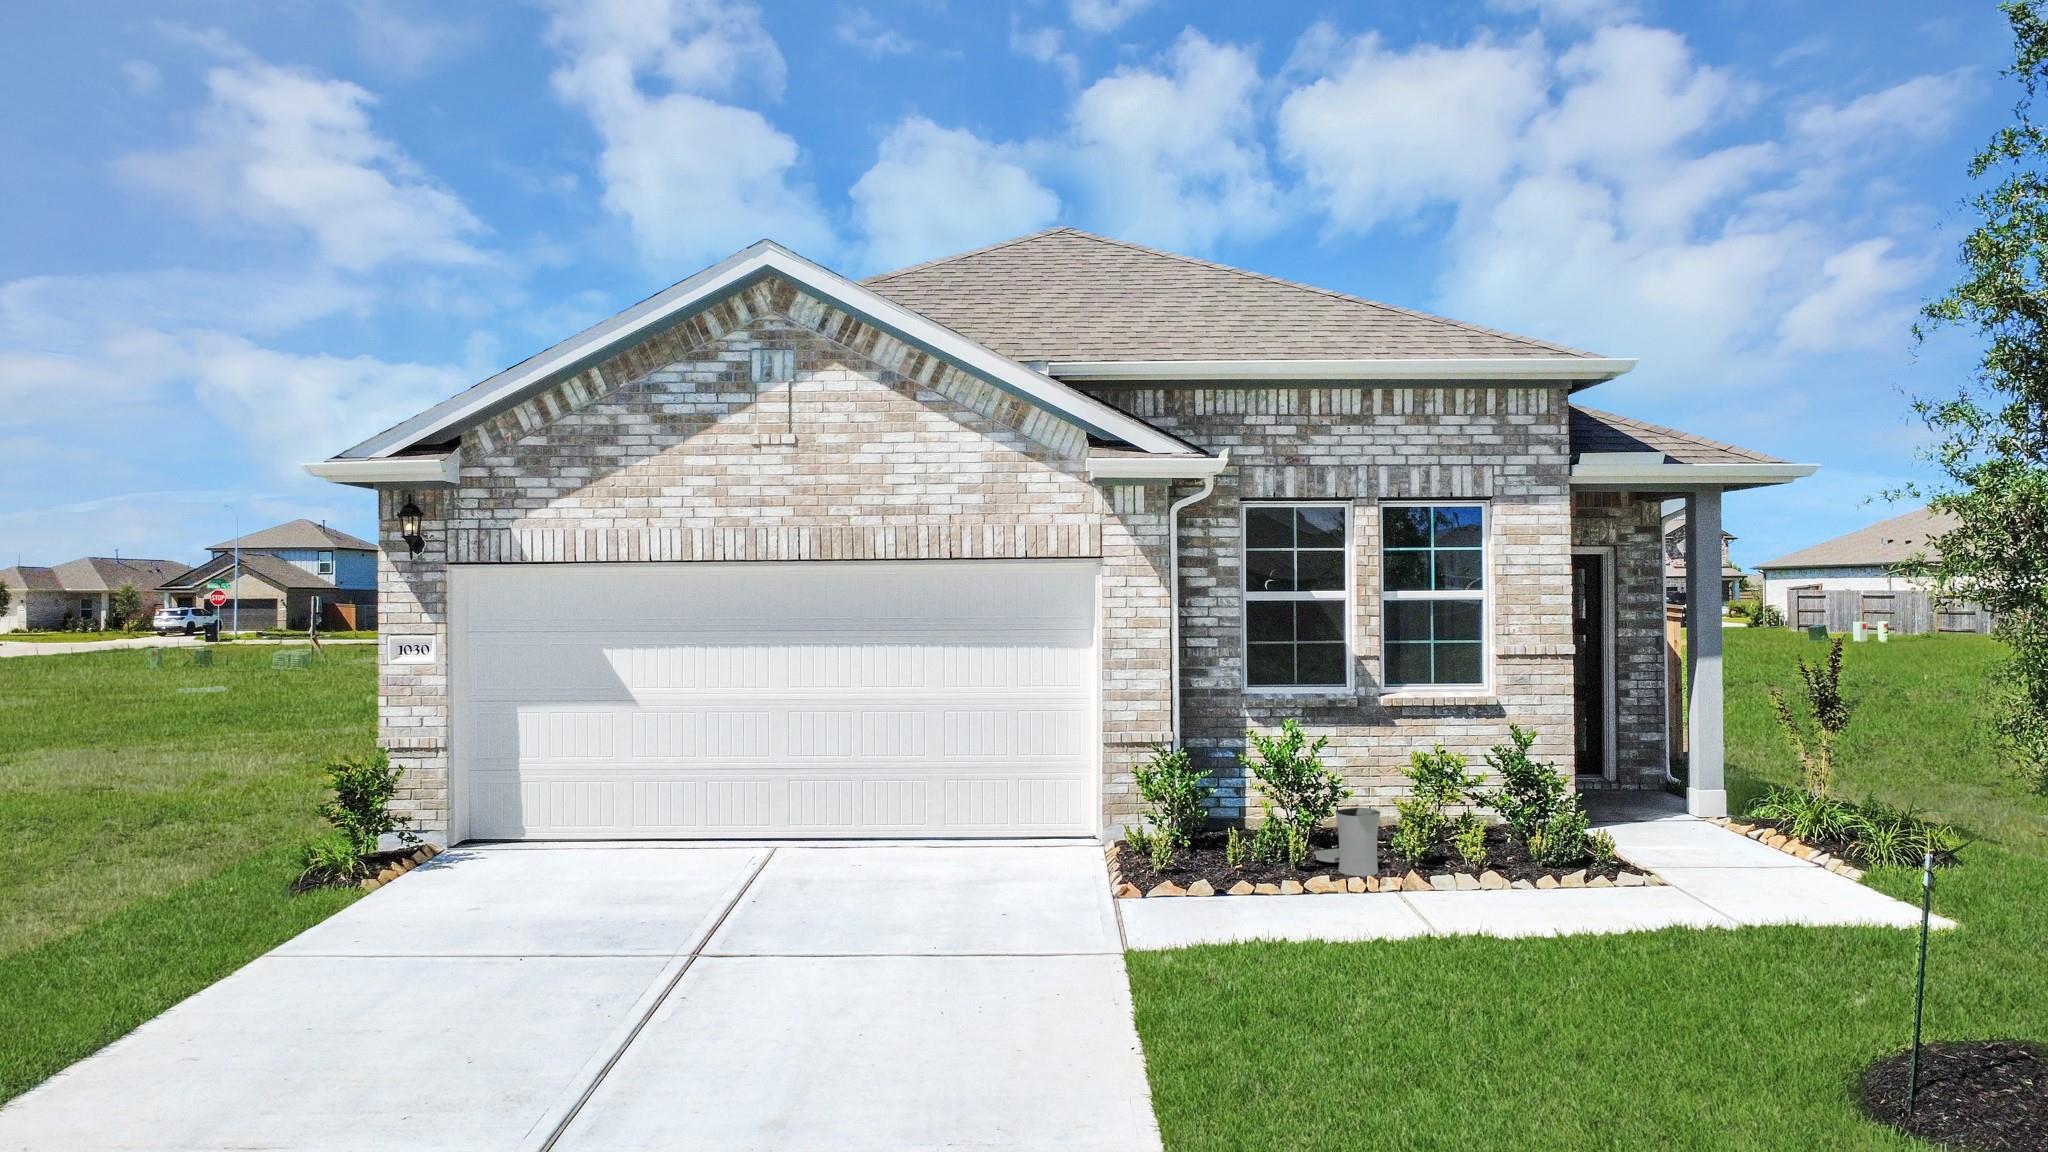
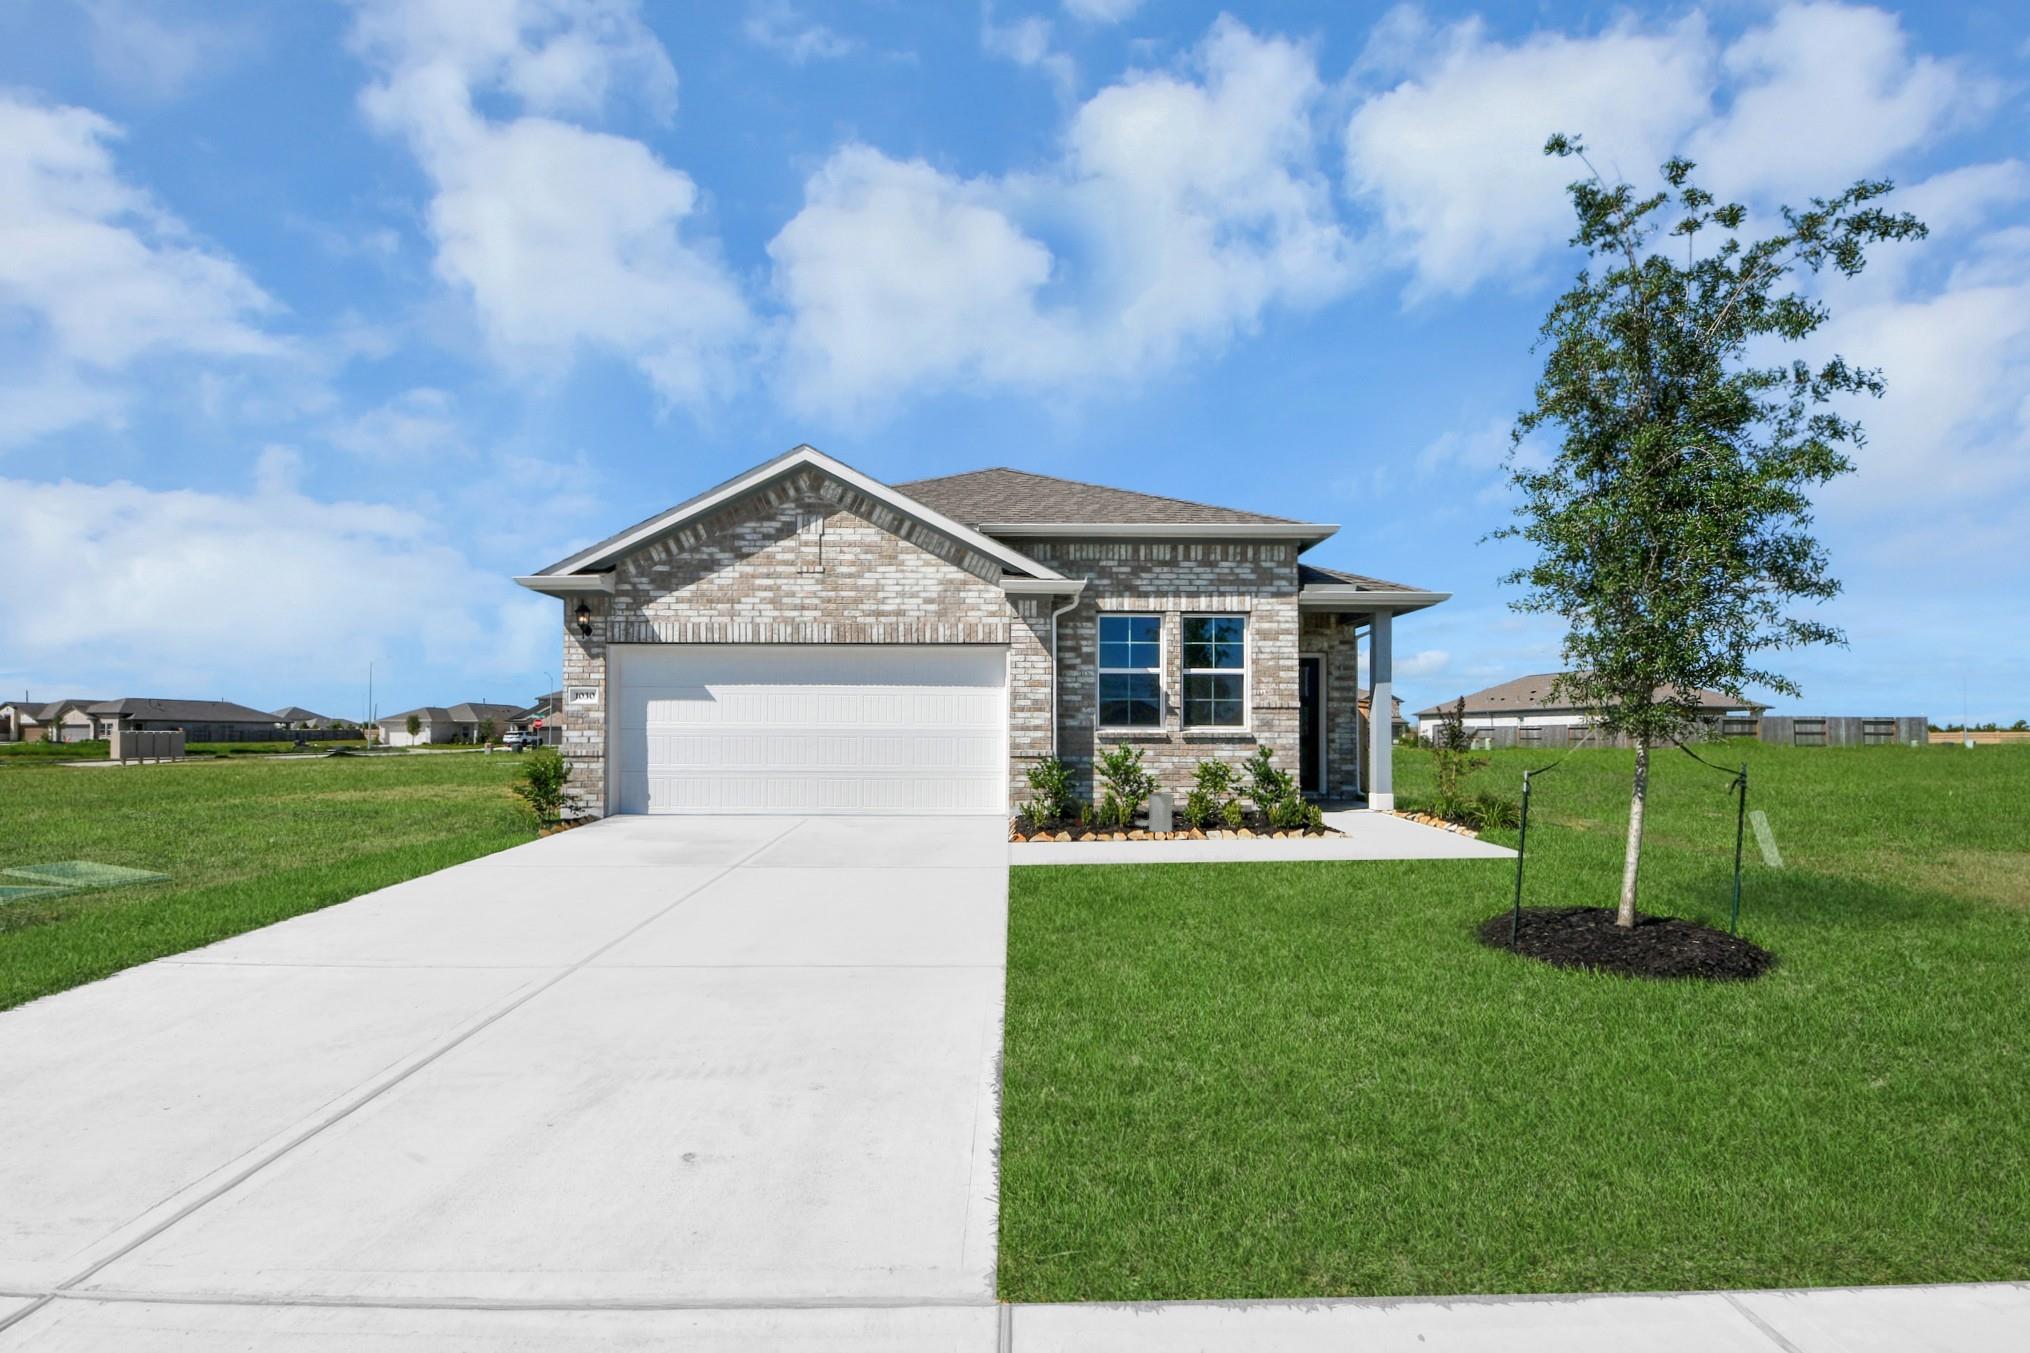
potted plant: none [1191,808,1246,861] -> present [1066,795,1089,827]

